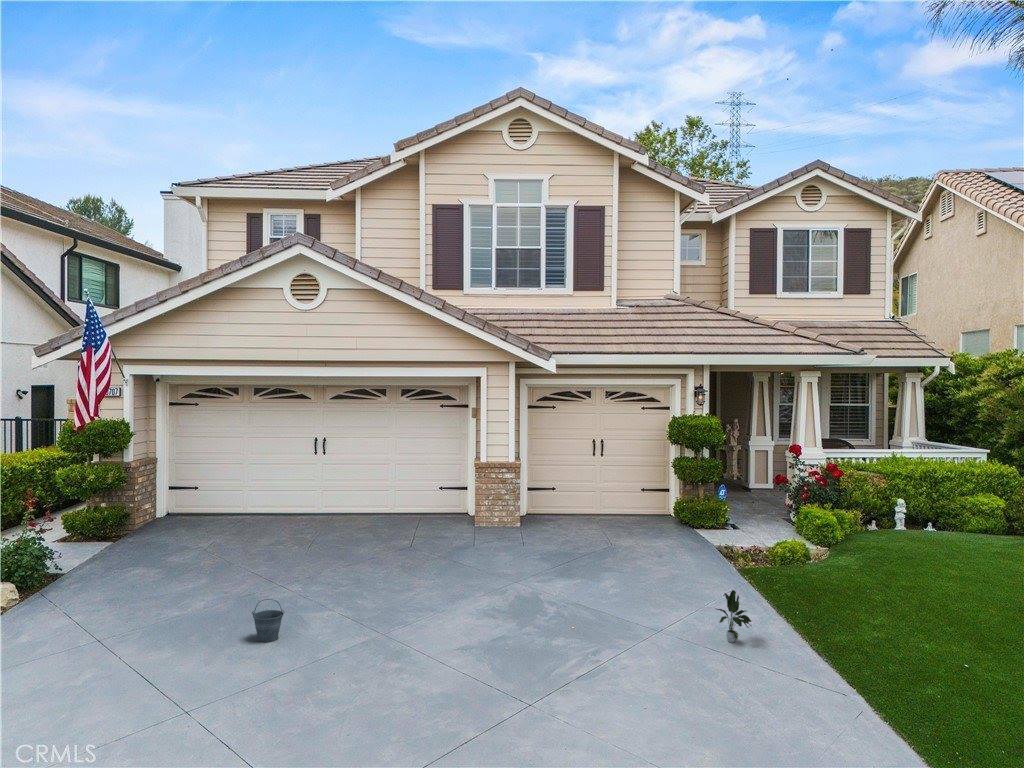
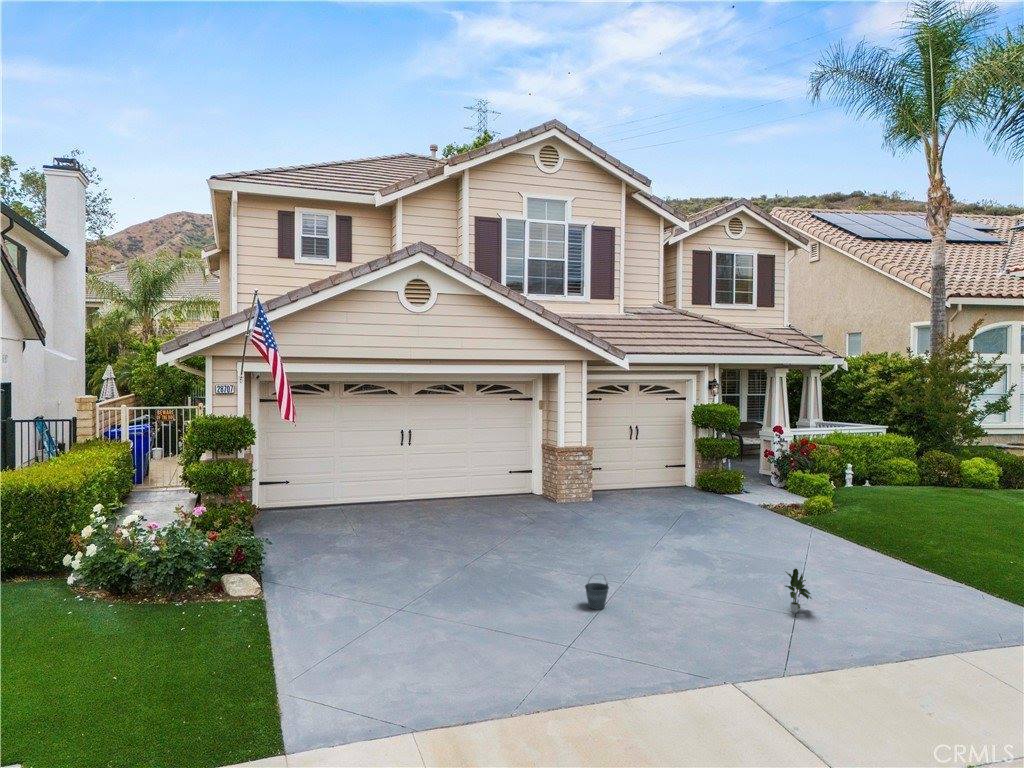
potted plant: present [715,590,751,643] -> present [785,569,811,613]

